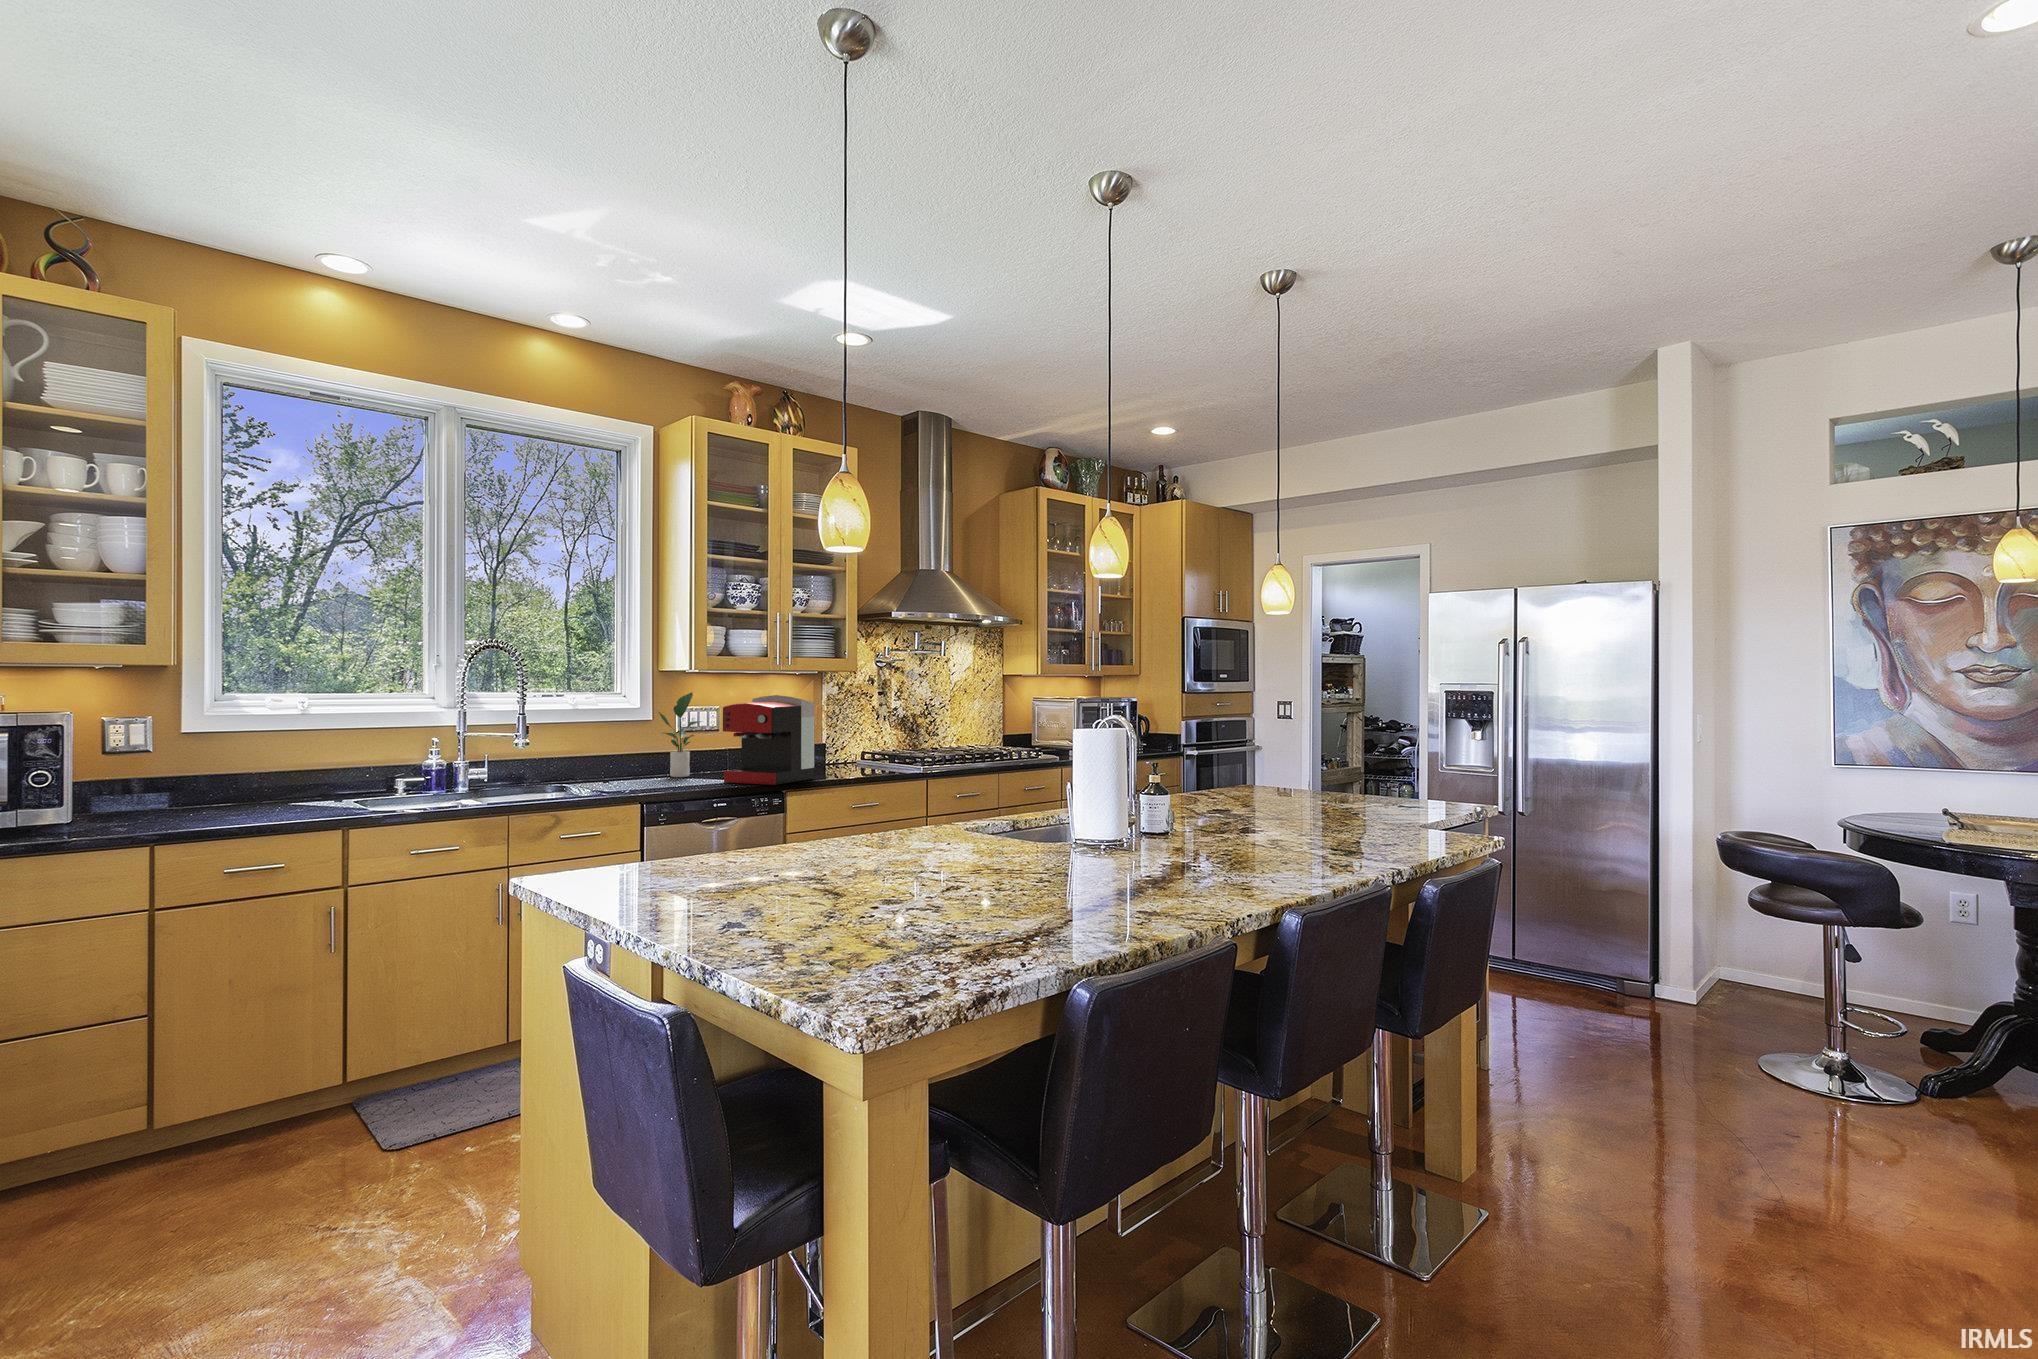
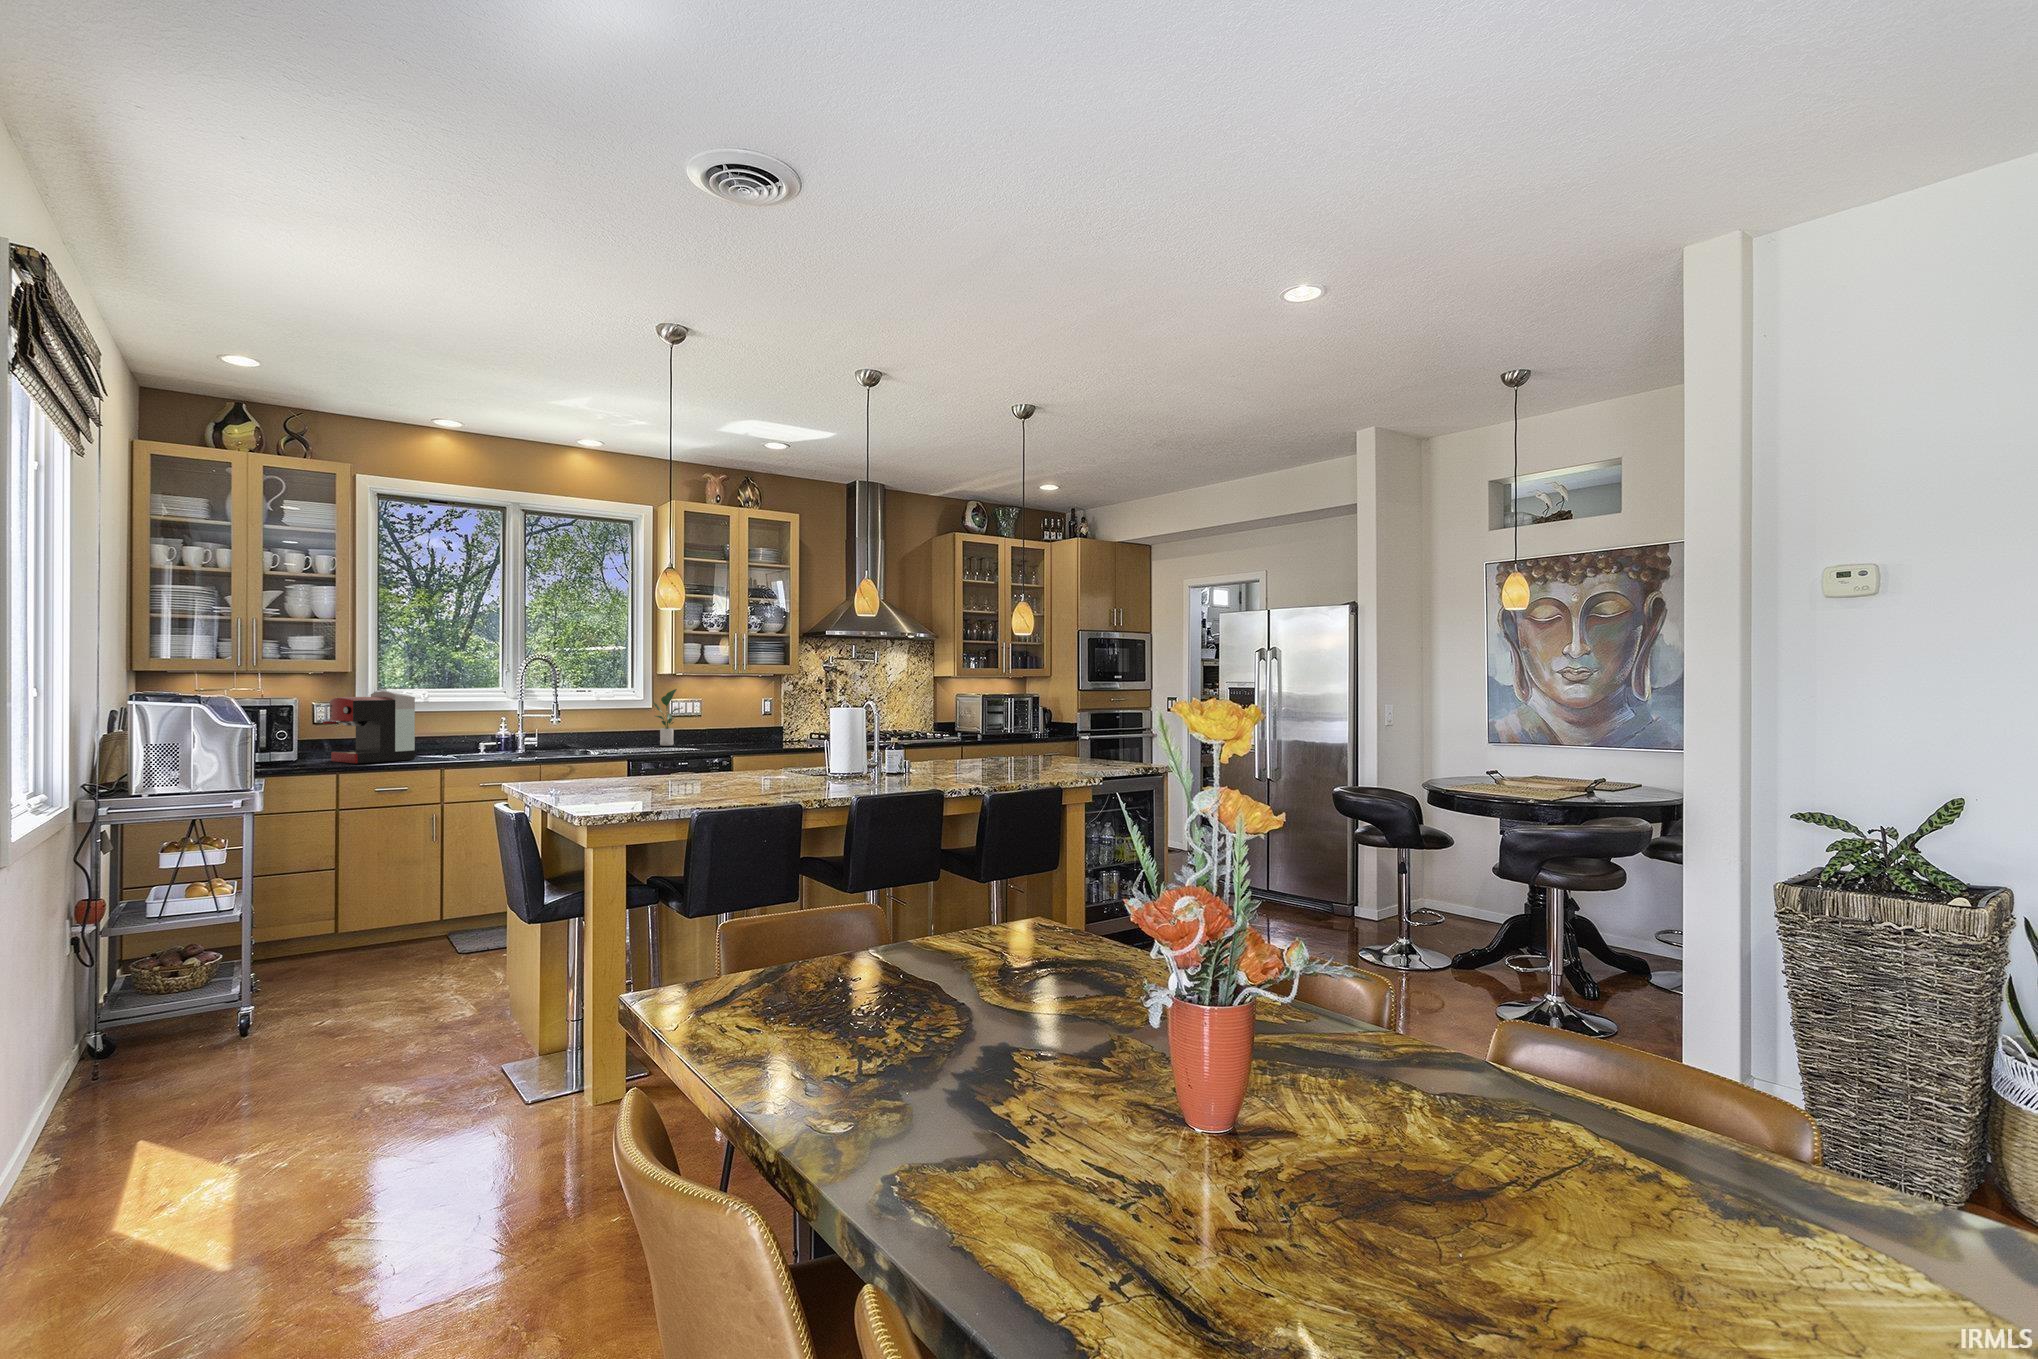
coffee maker: present [723,695,814,785] -> present [323,691,415,763]

